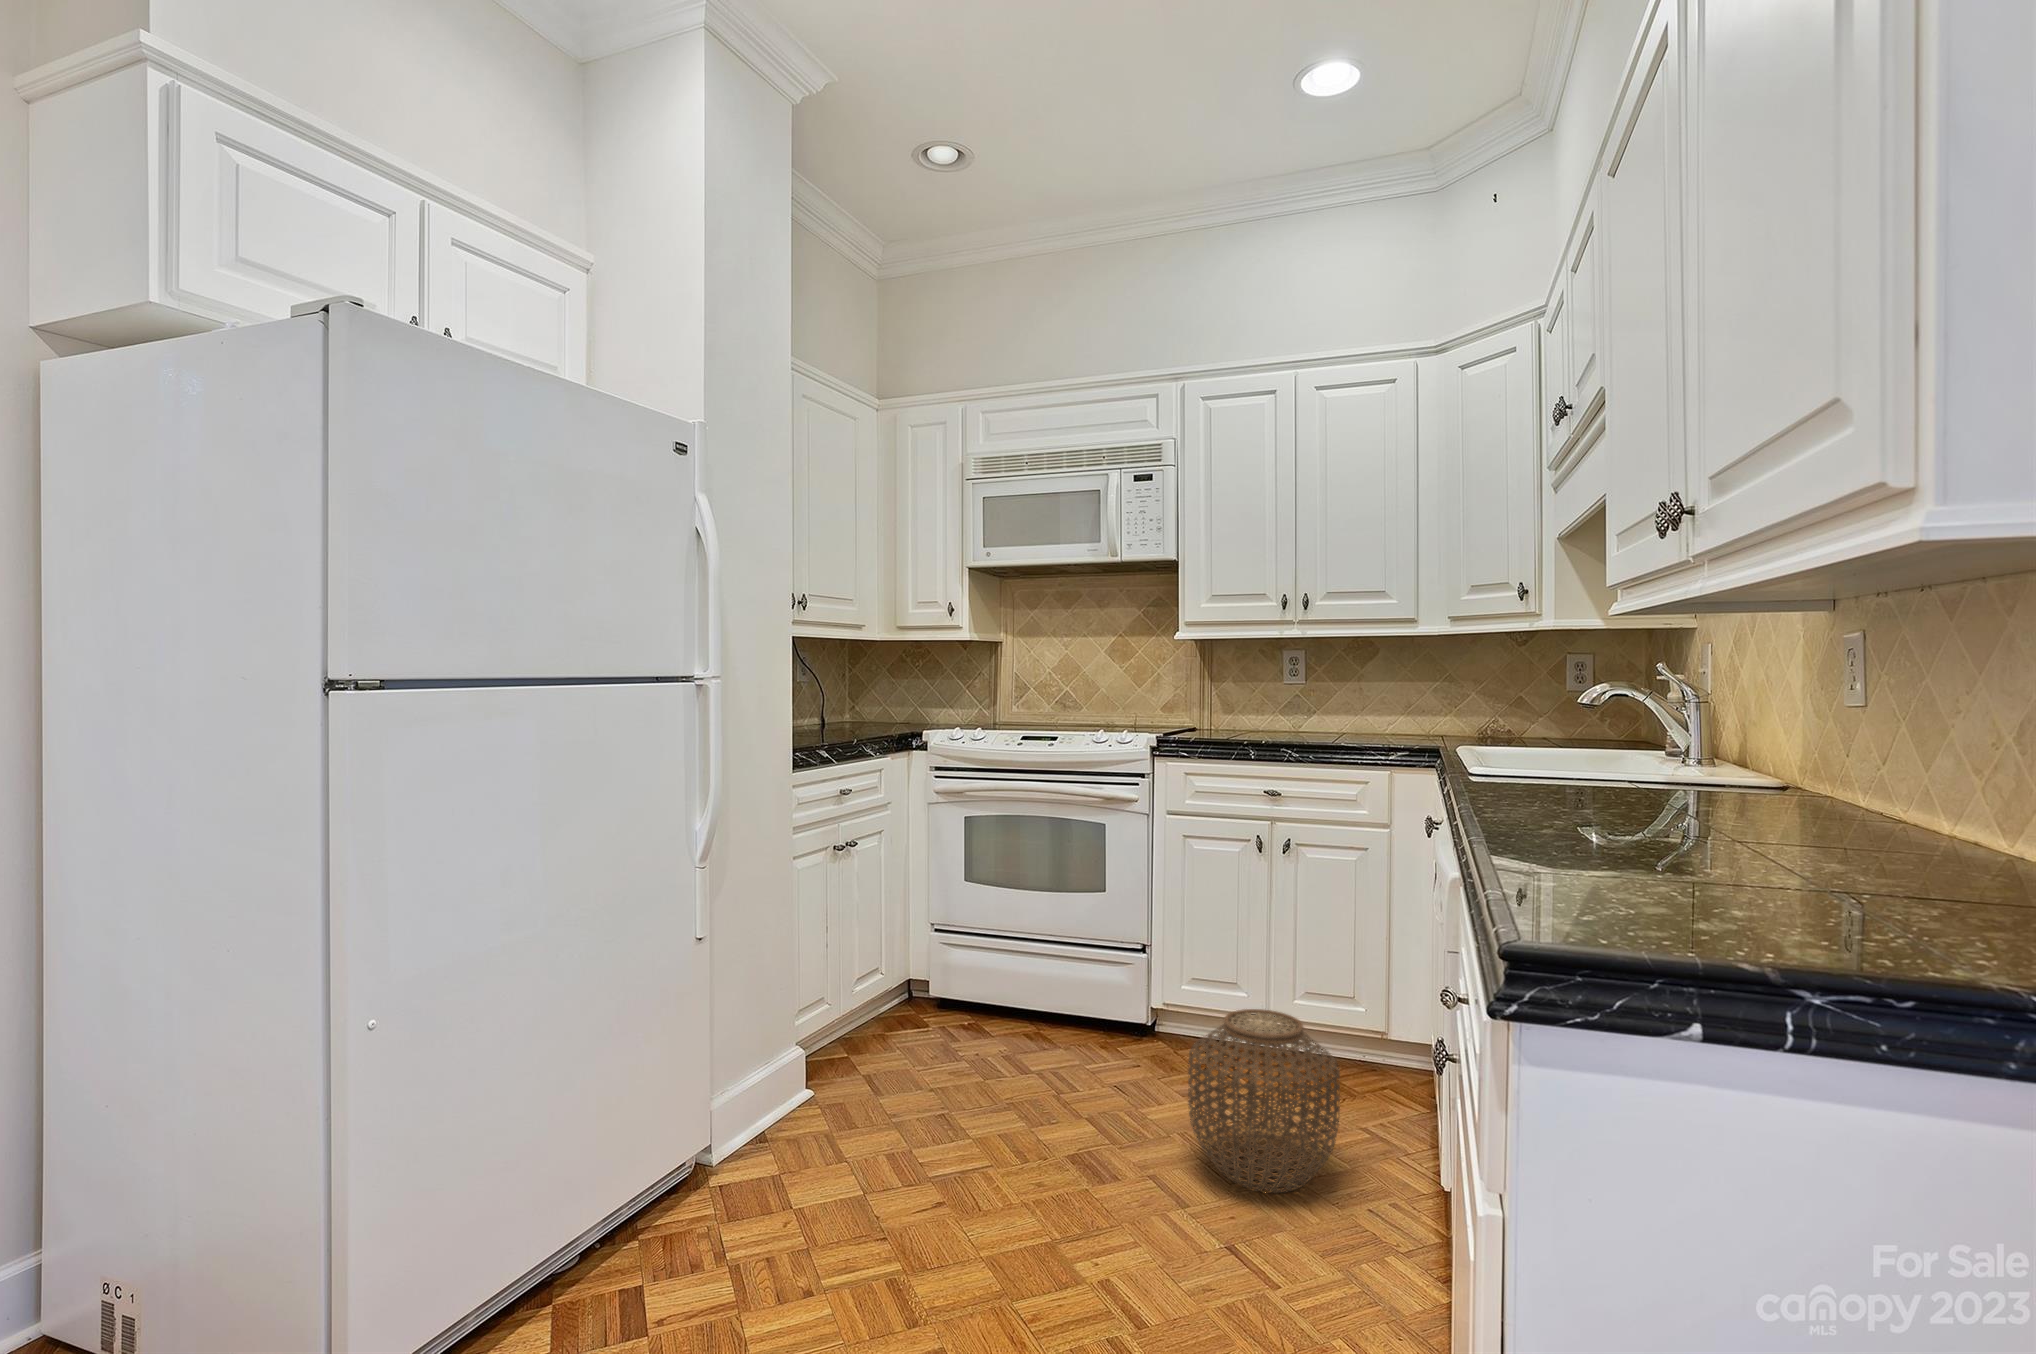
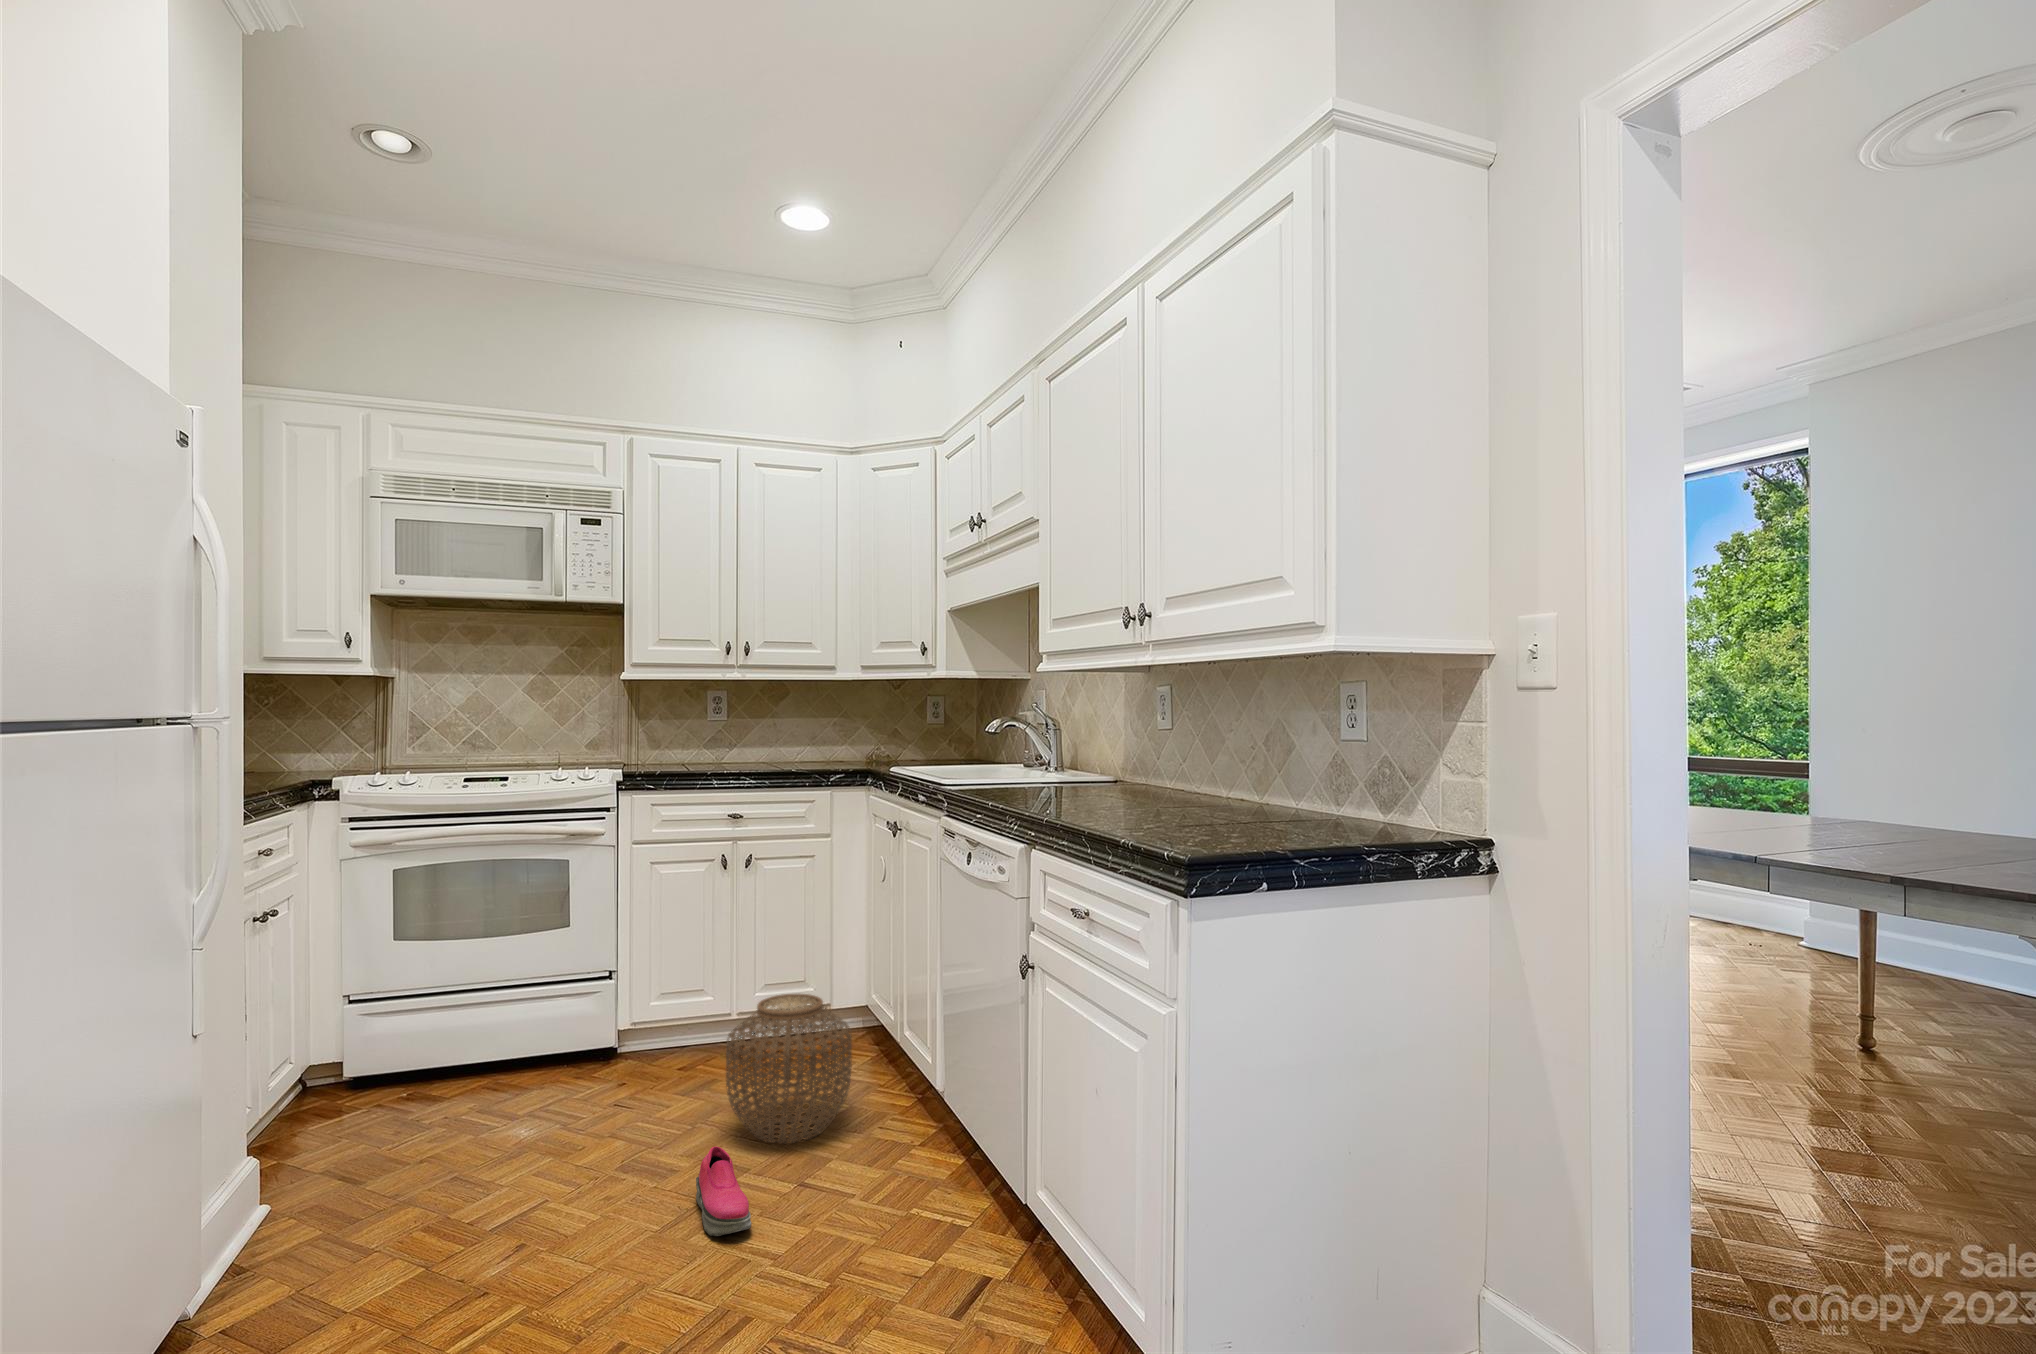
shoe: none [1092,1166,1148,1277] -> present [696,1146,751,1236]

